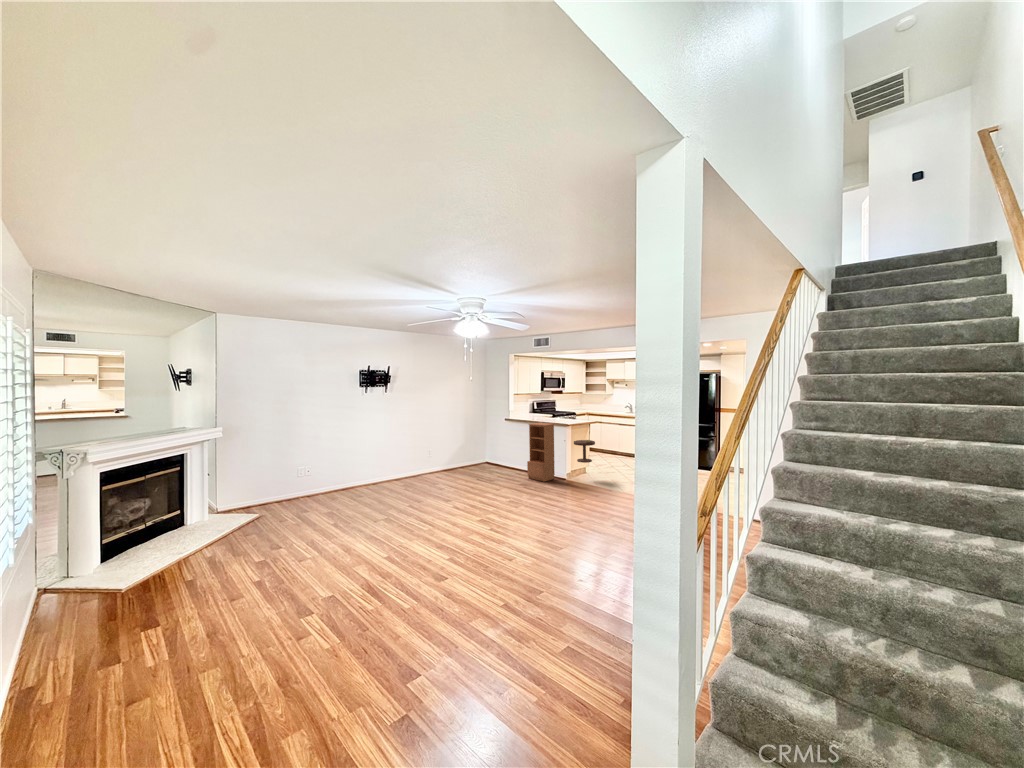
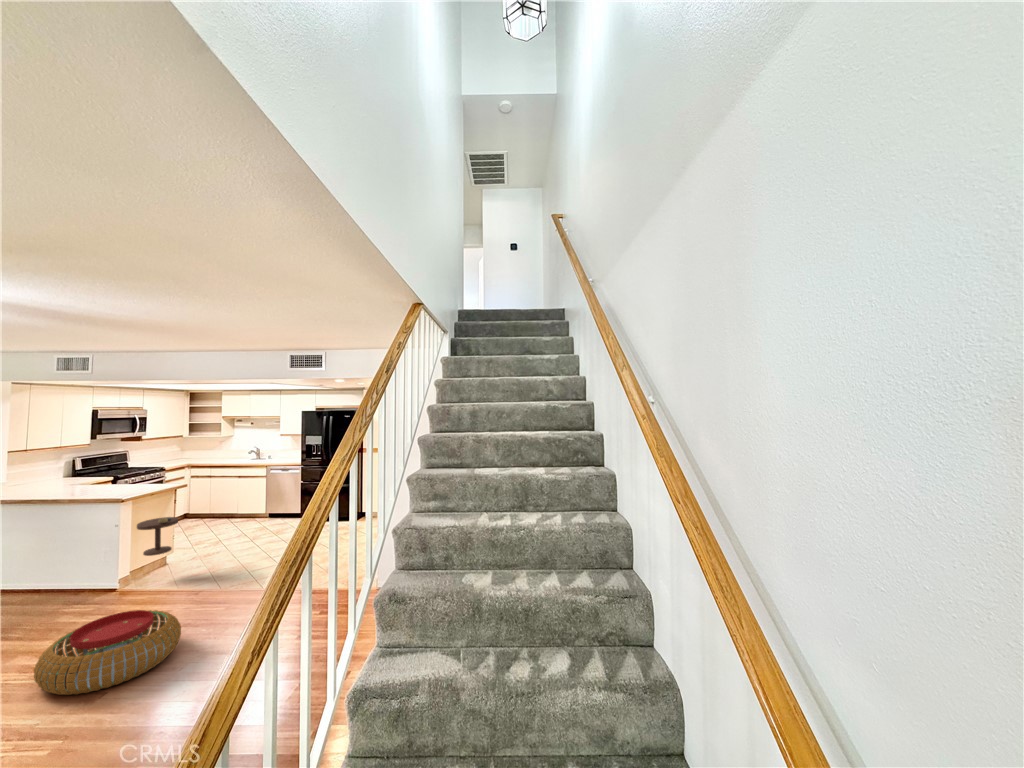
bookcase: present [527,423,555,482] -> none [27,502,95,607]
pouf: none [547,486,611,523] -> present [34,610,181,695]

